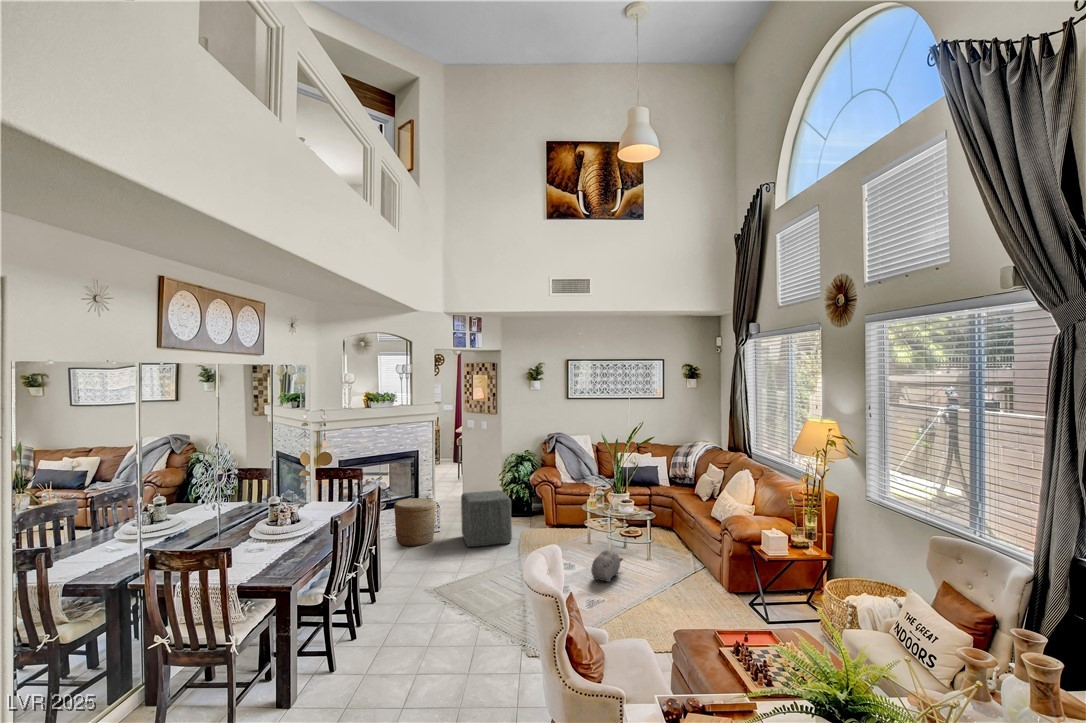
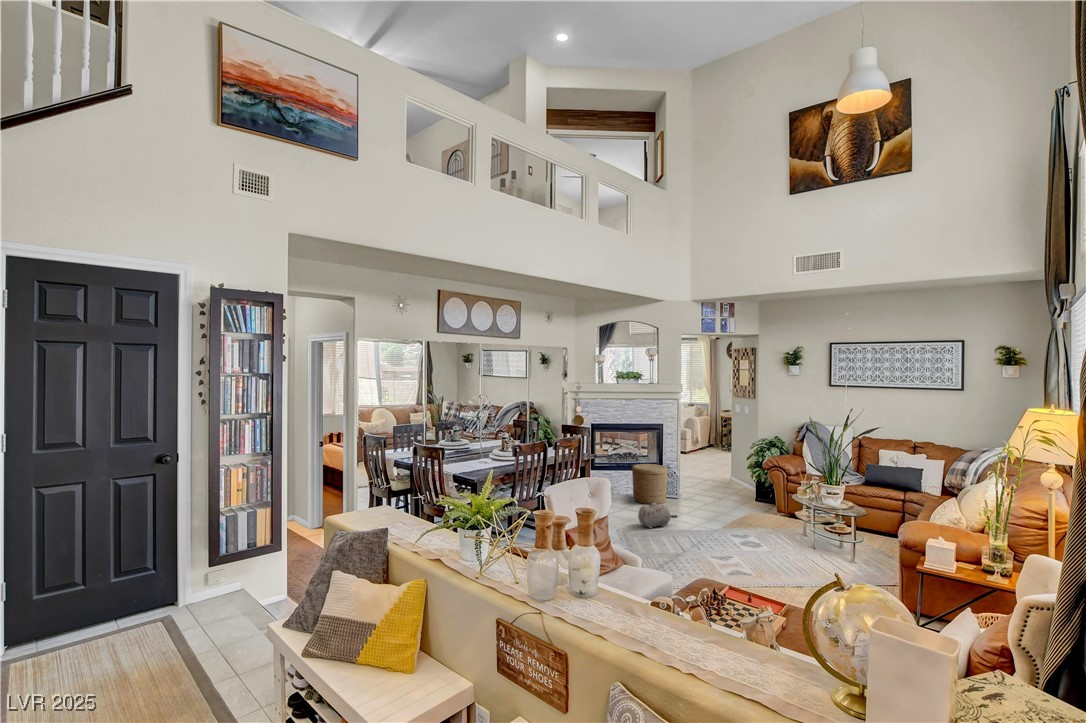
ottoman: present [461,490,512,547] -> none [683,466,732,518]
plush toy: present [591,550,623,582] -> present [638,503,677,528]

